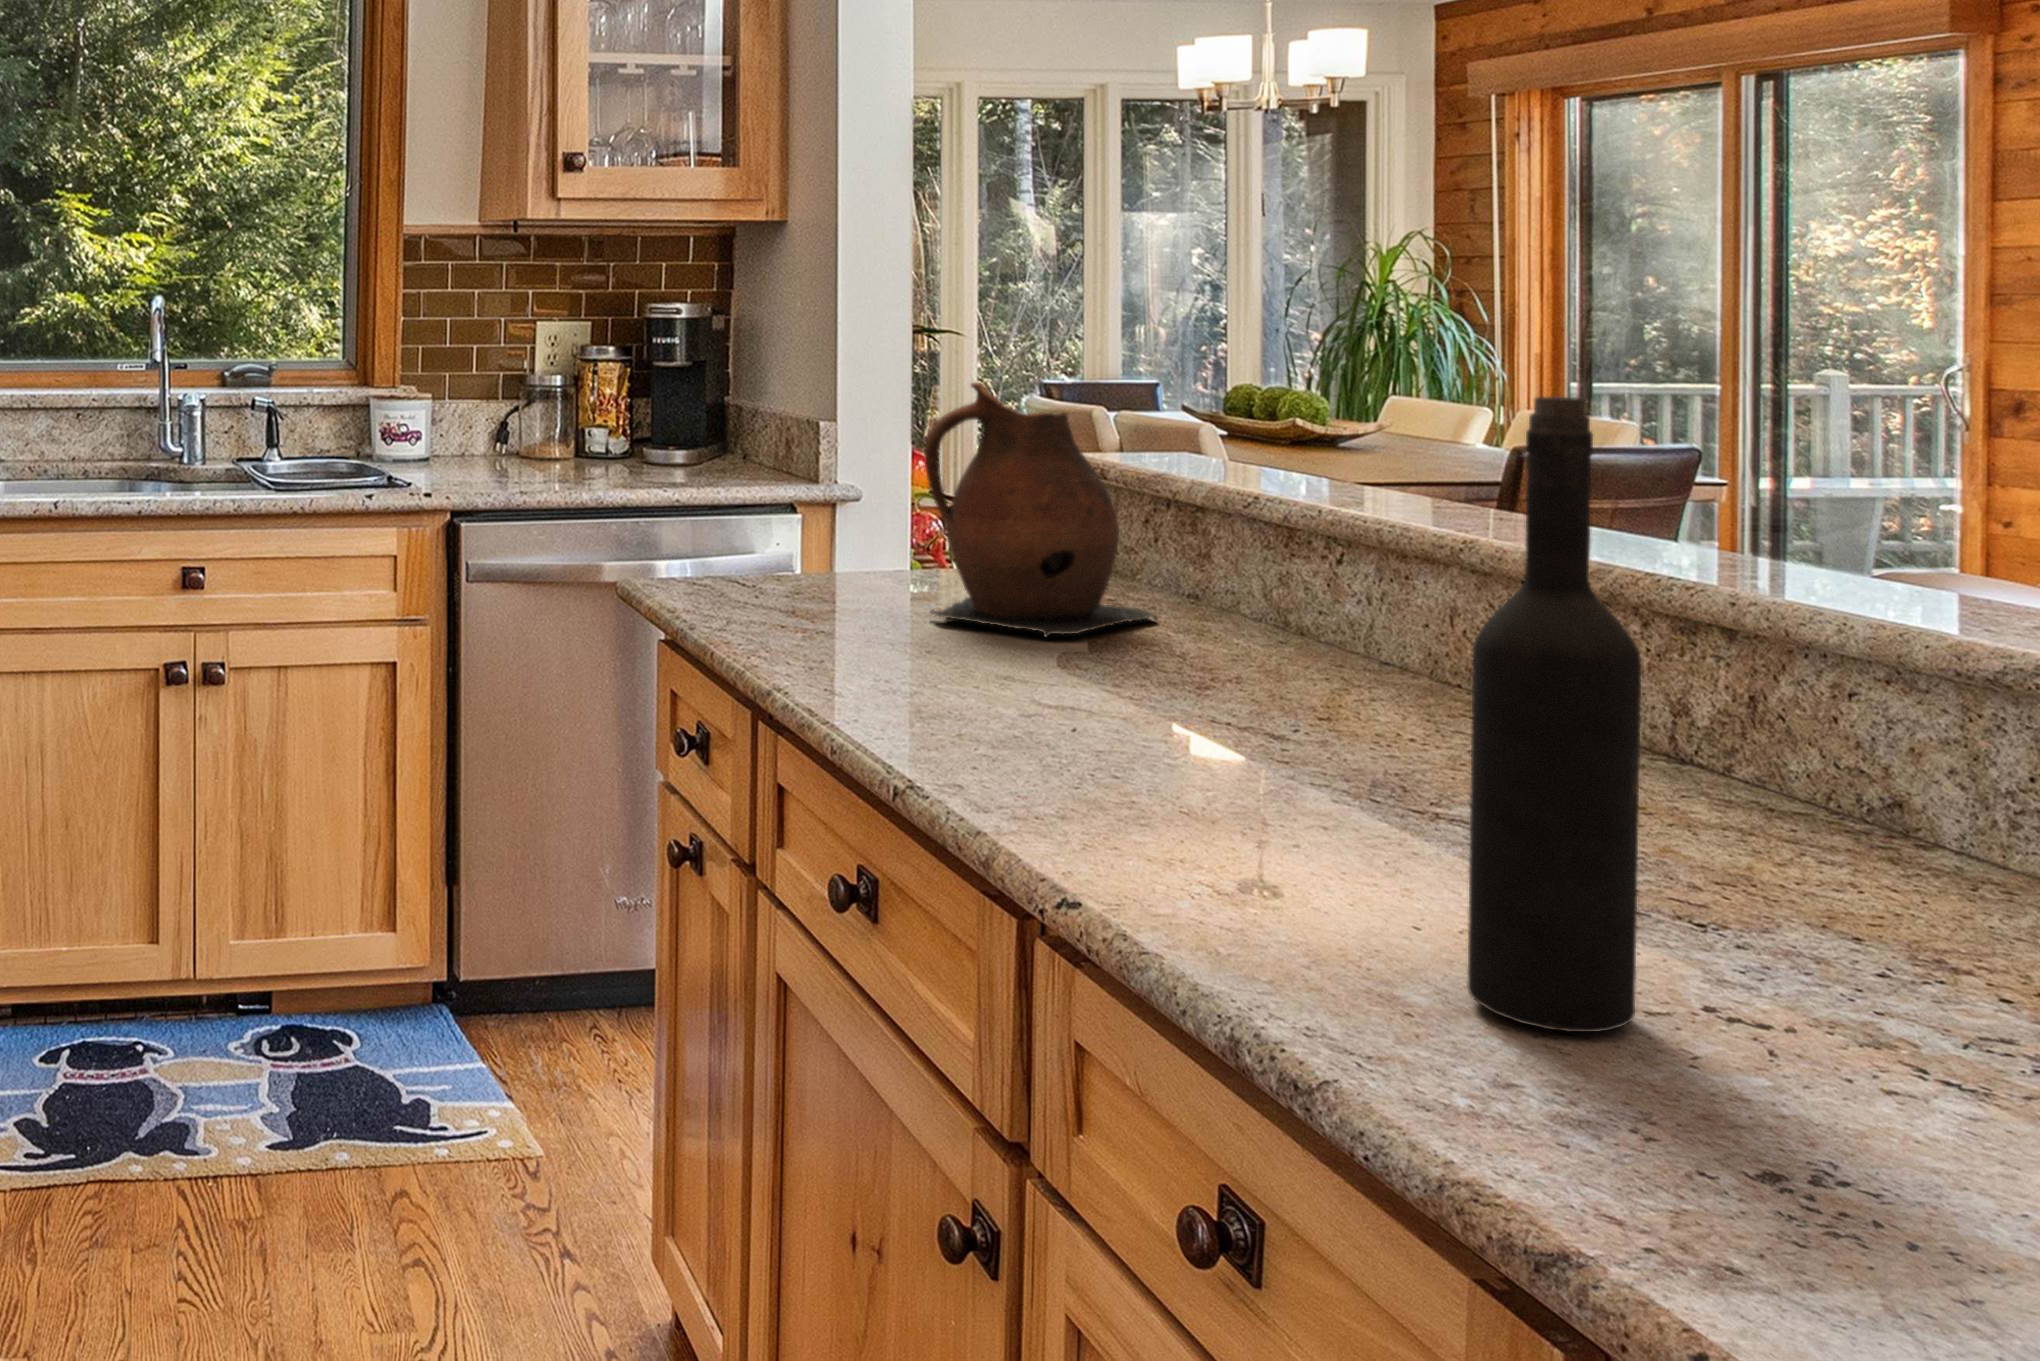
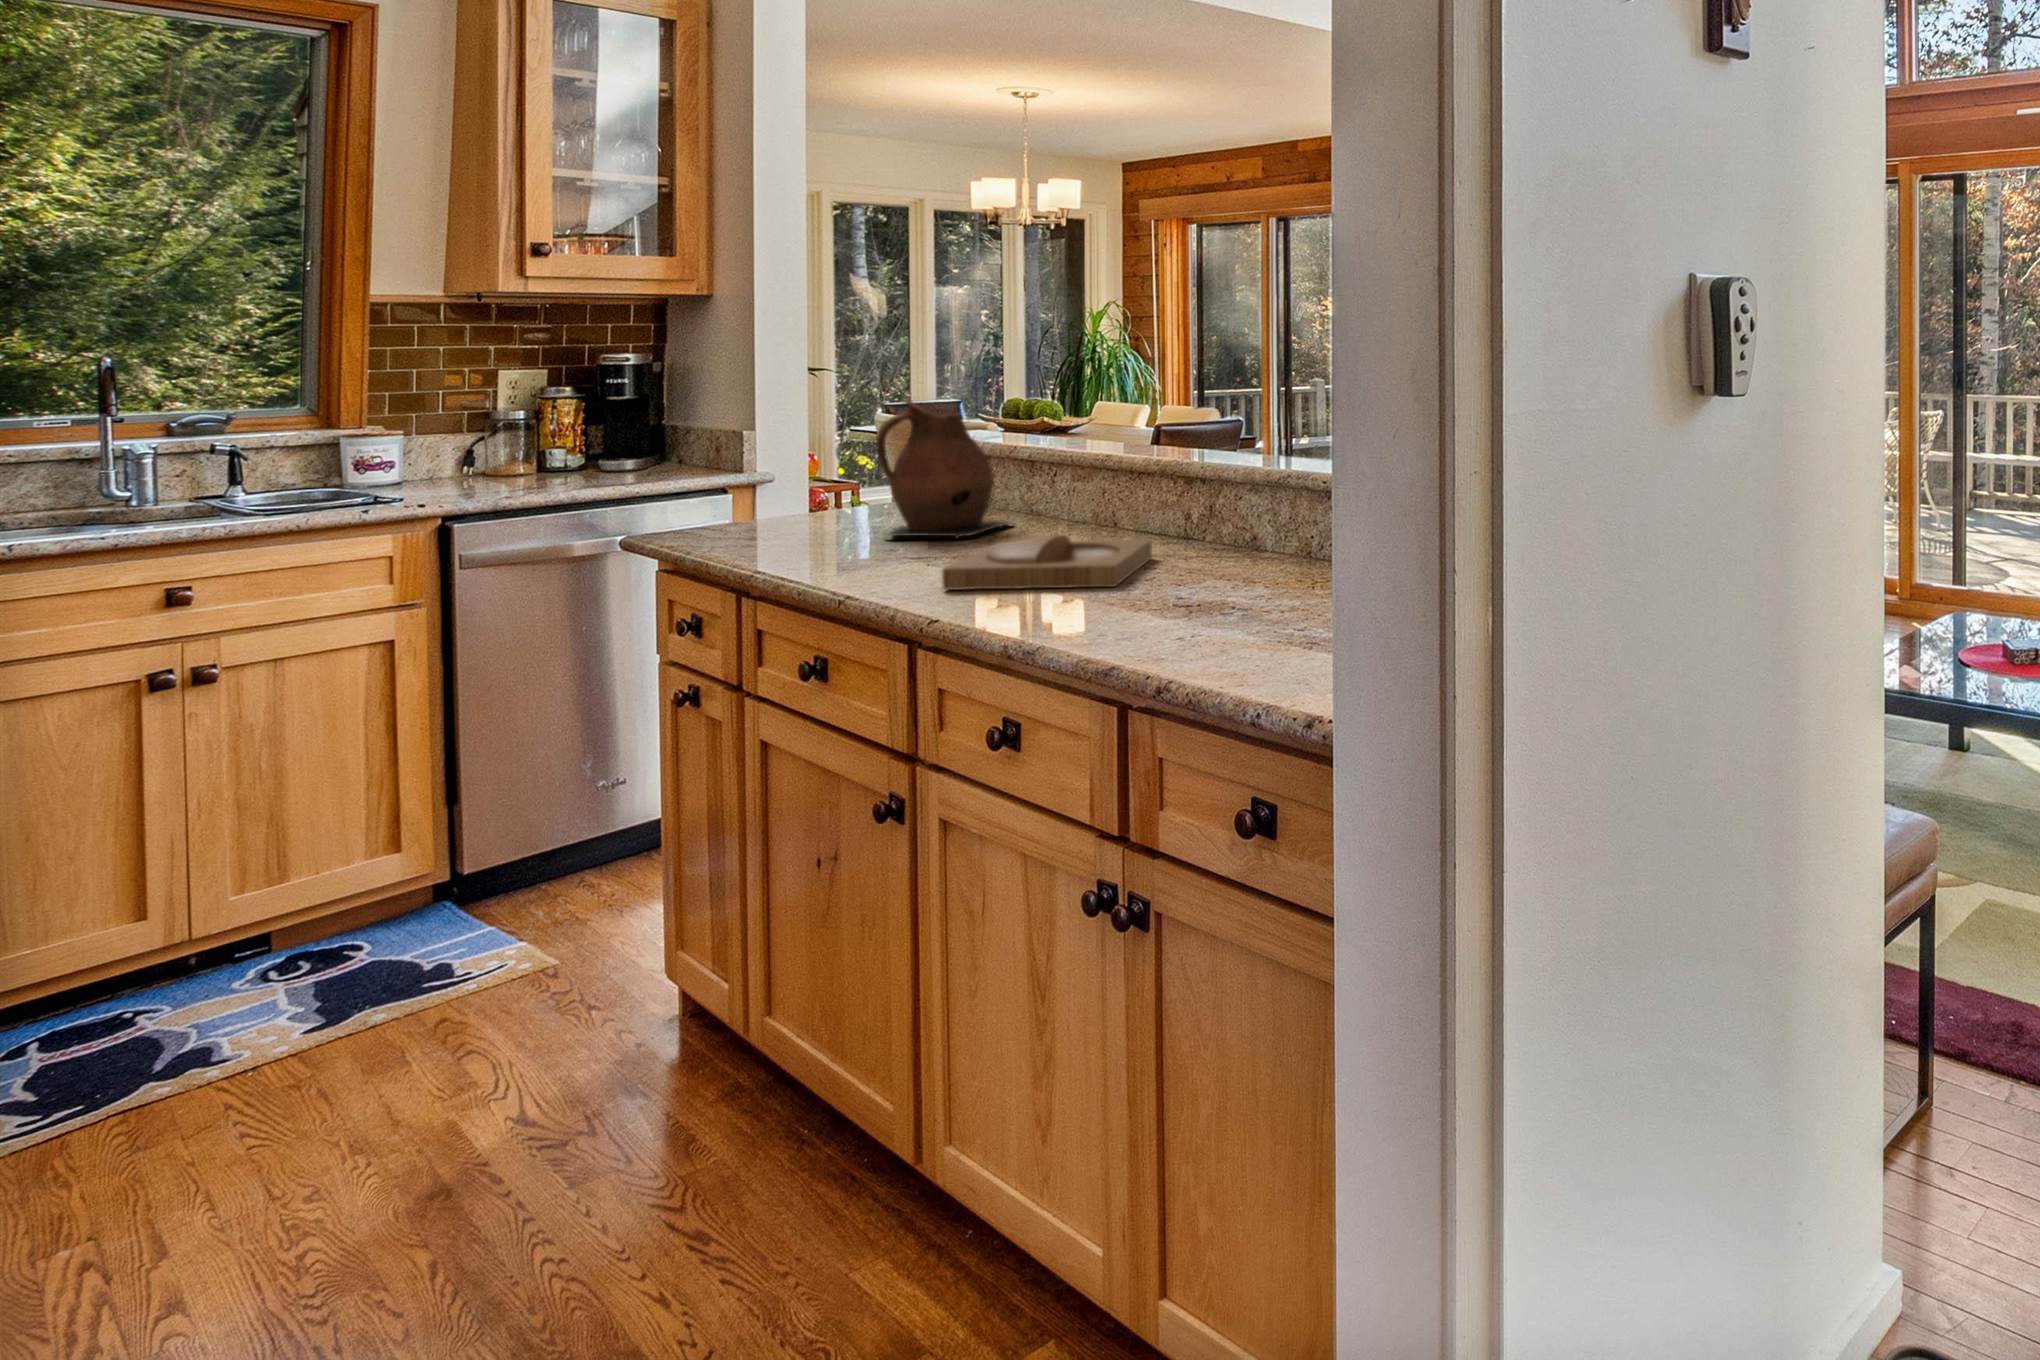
wine bottle: present [1467,397,1641,1032] -> none [1188,389,1248,633]
tray: none [971,664,1409,810] -> present [942,535,1152,590]

